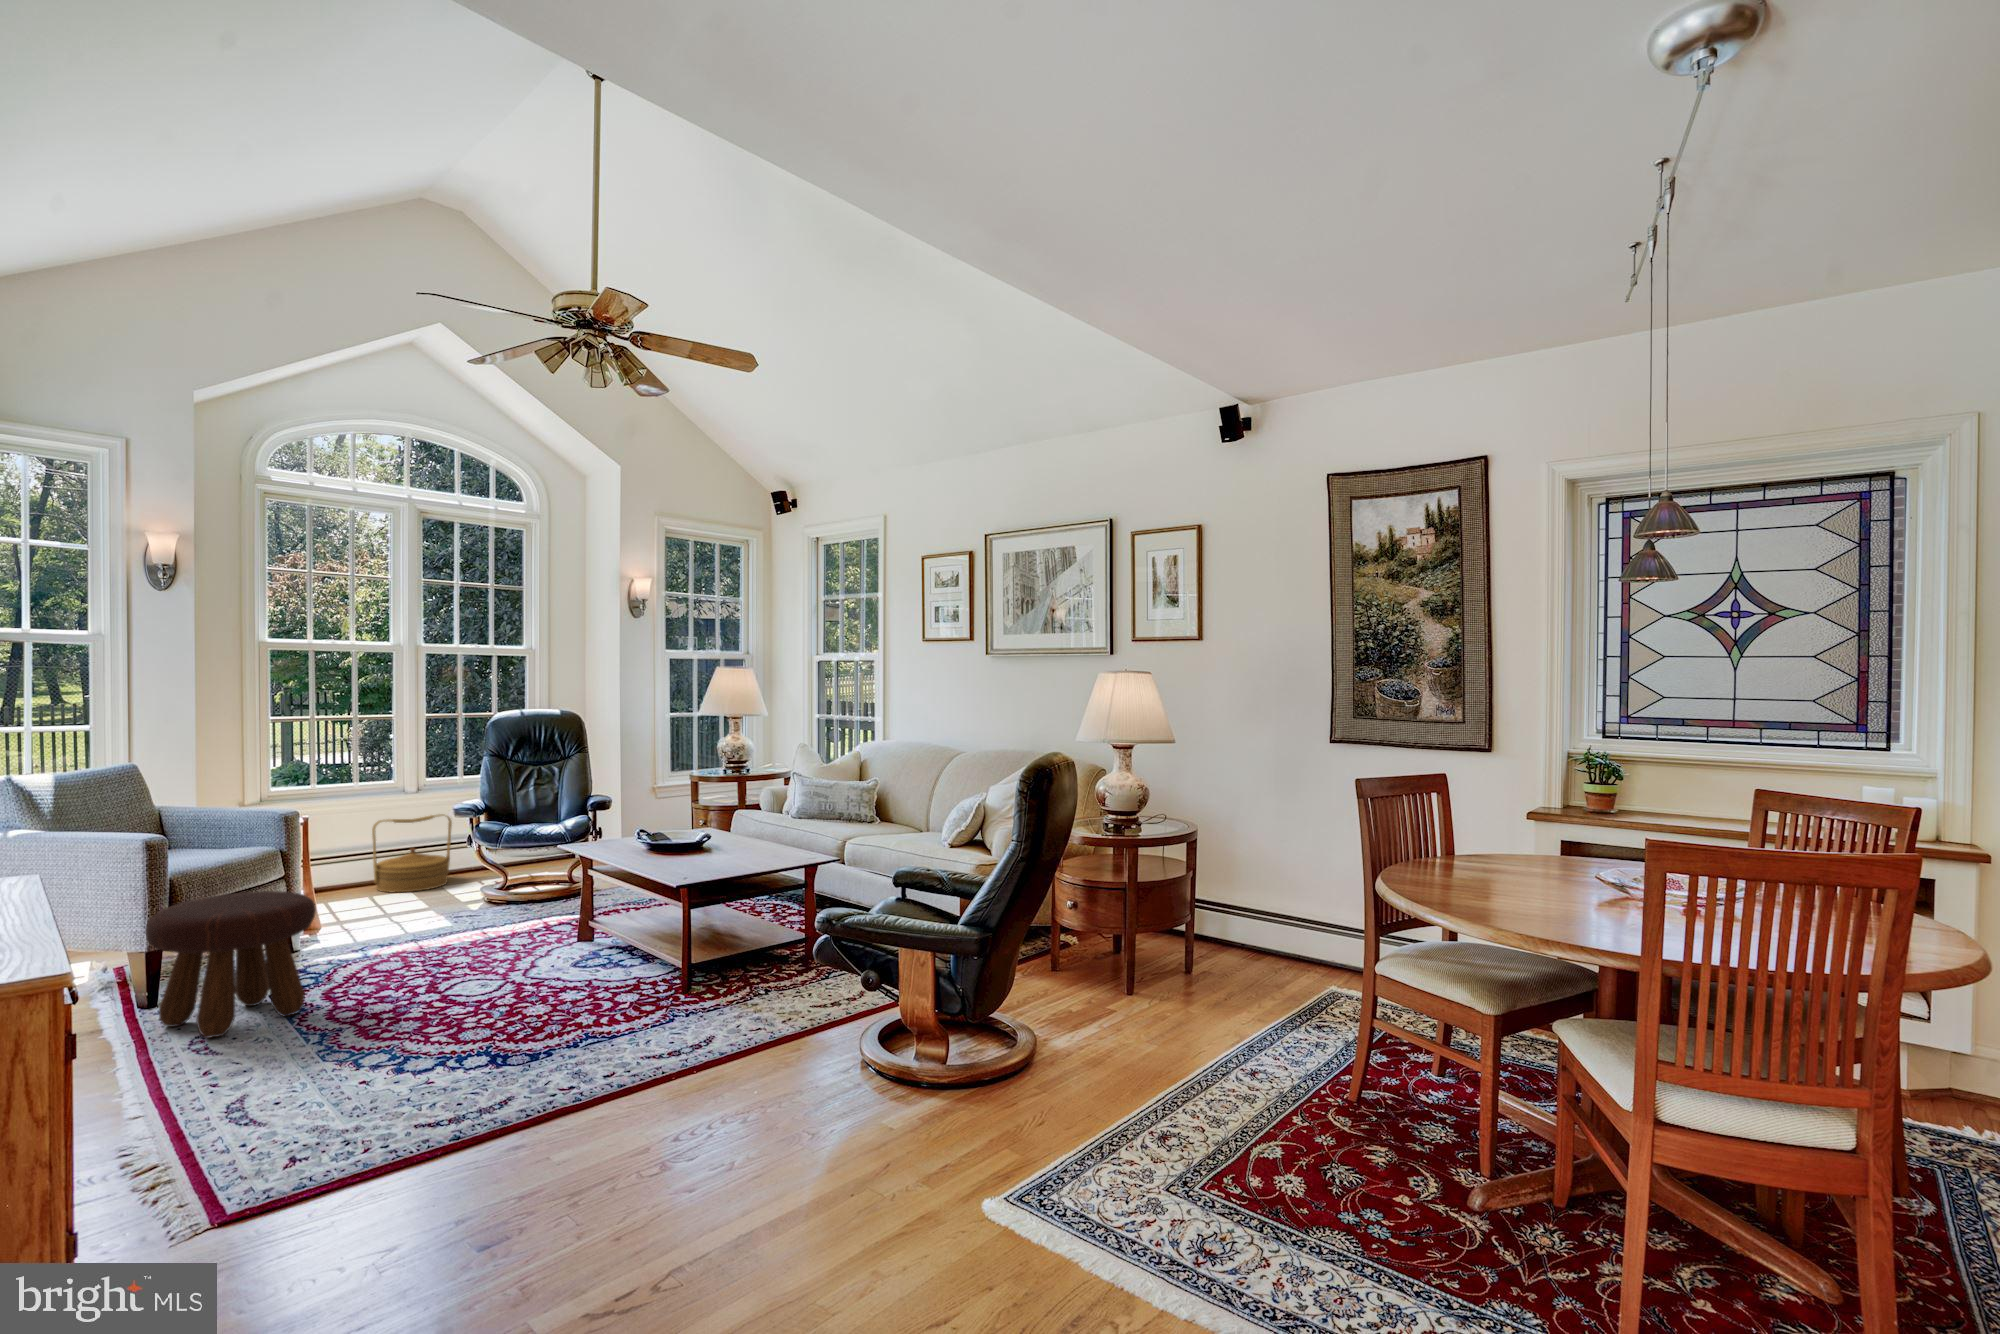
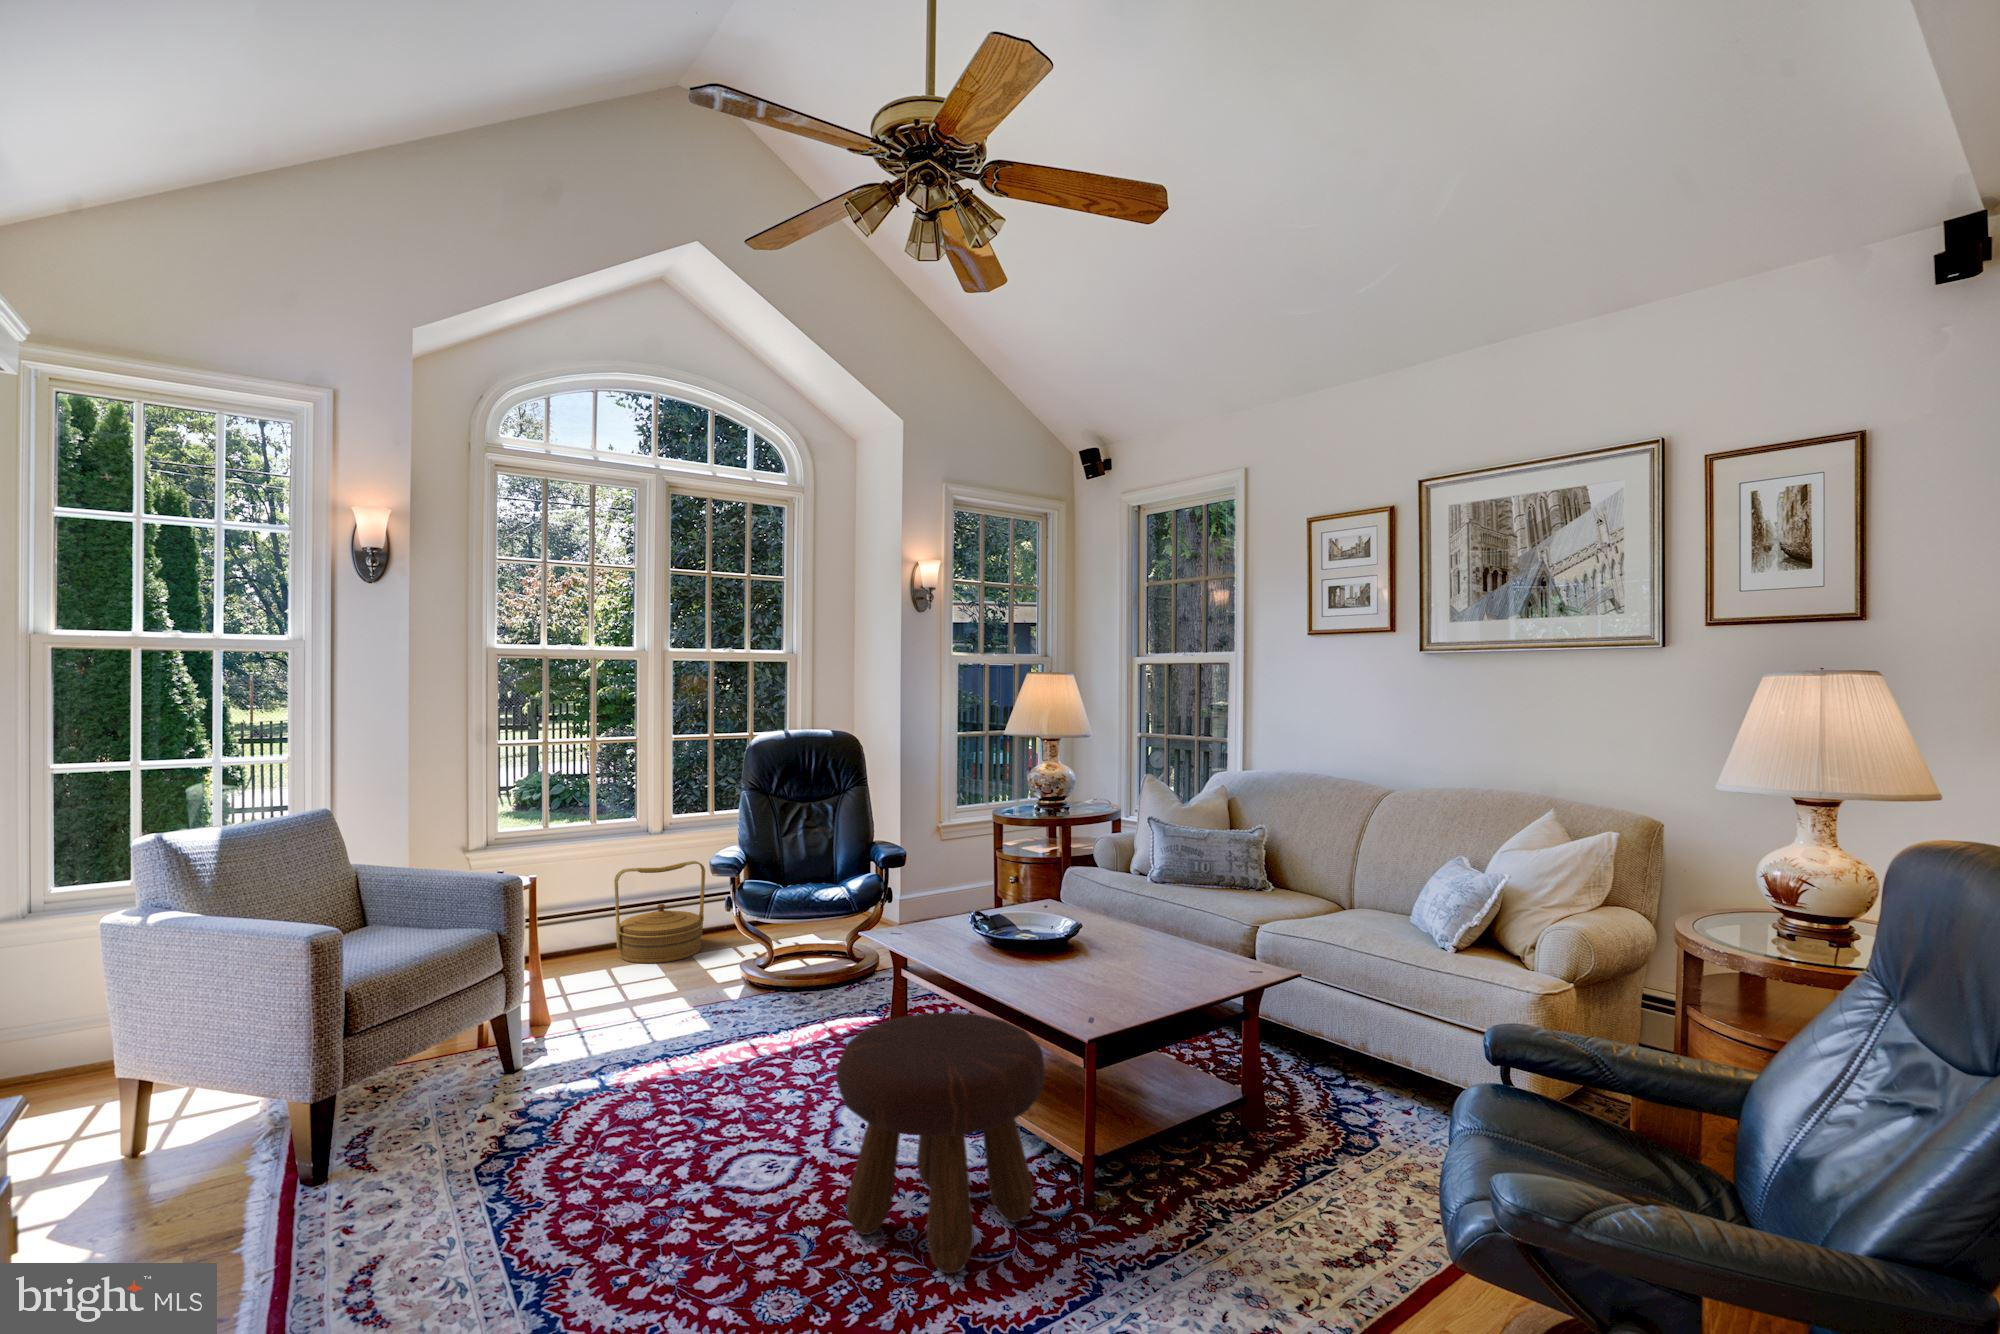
footstool: present [145,891,316,1038] -> present [836,1012,1045,1273]

